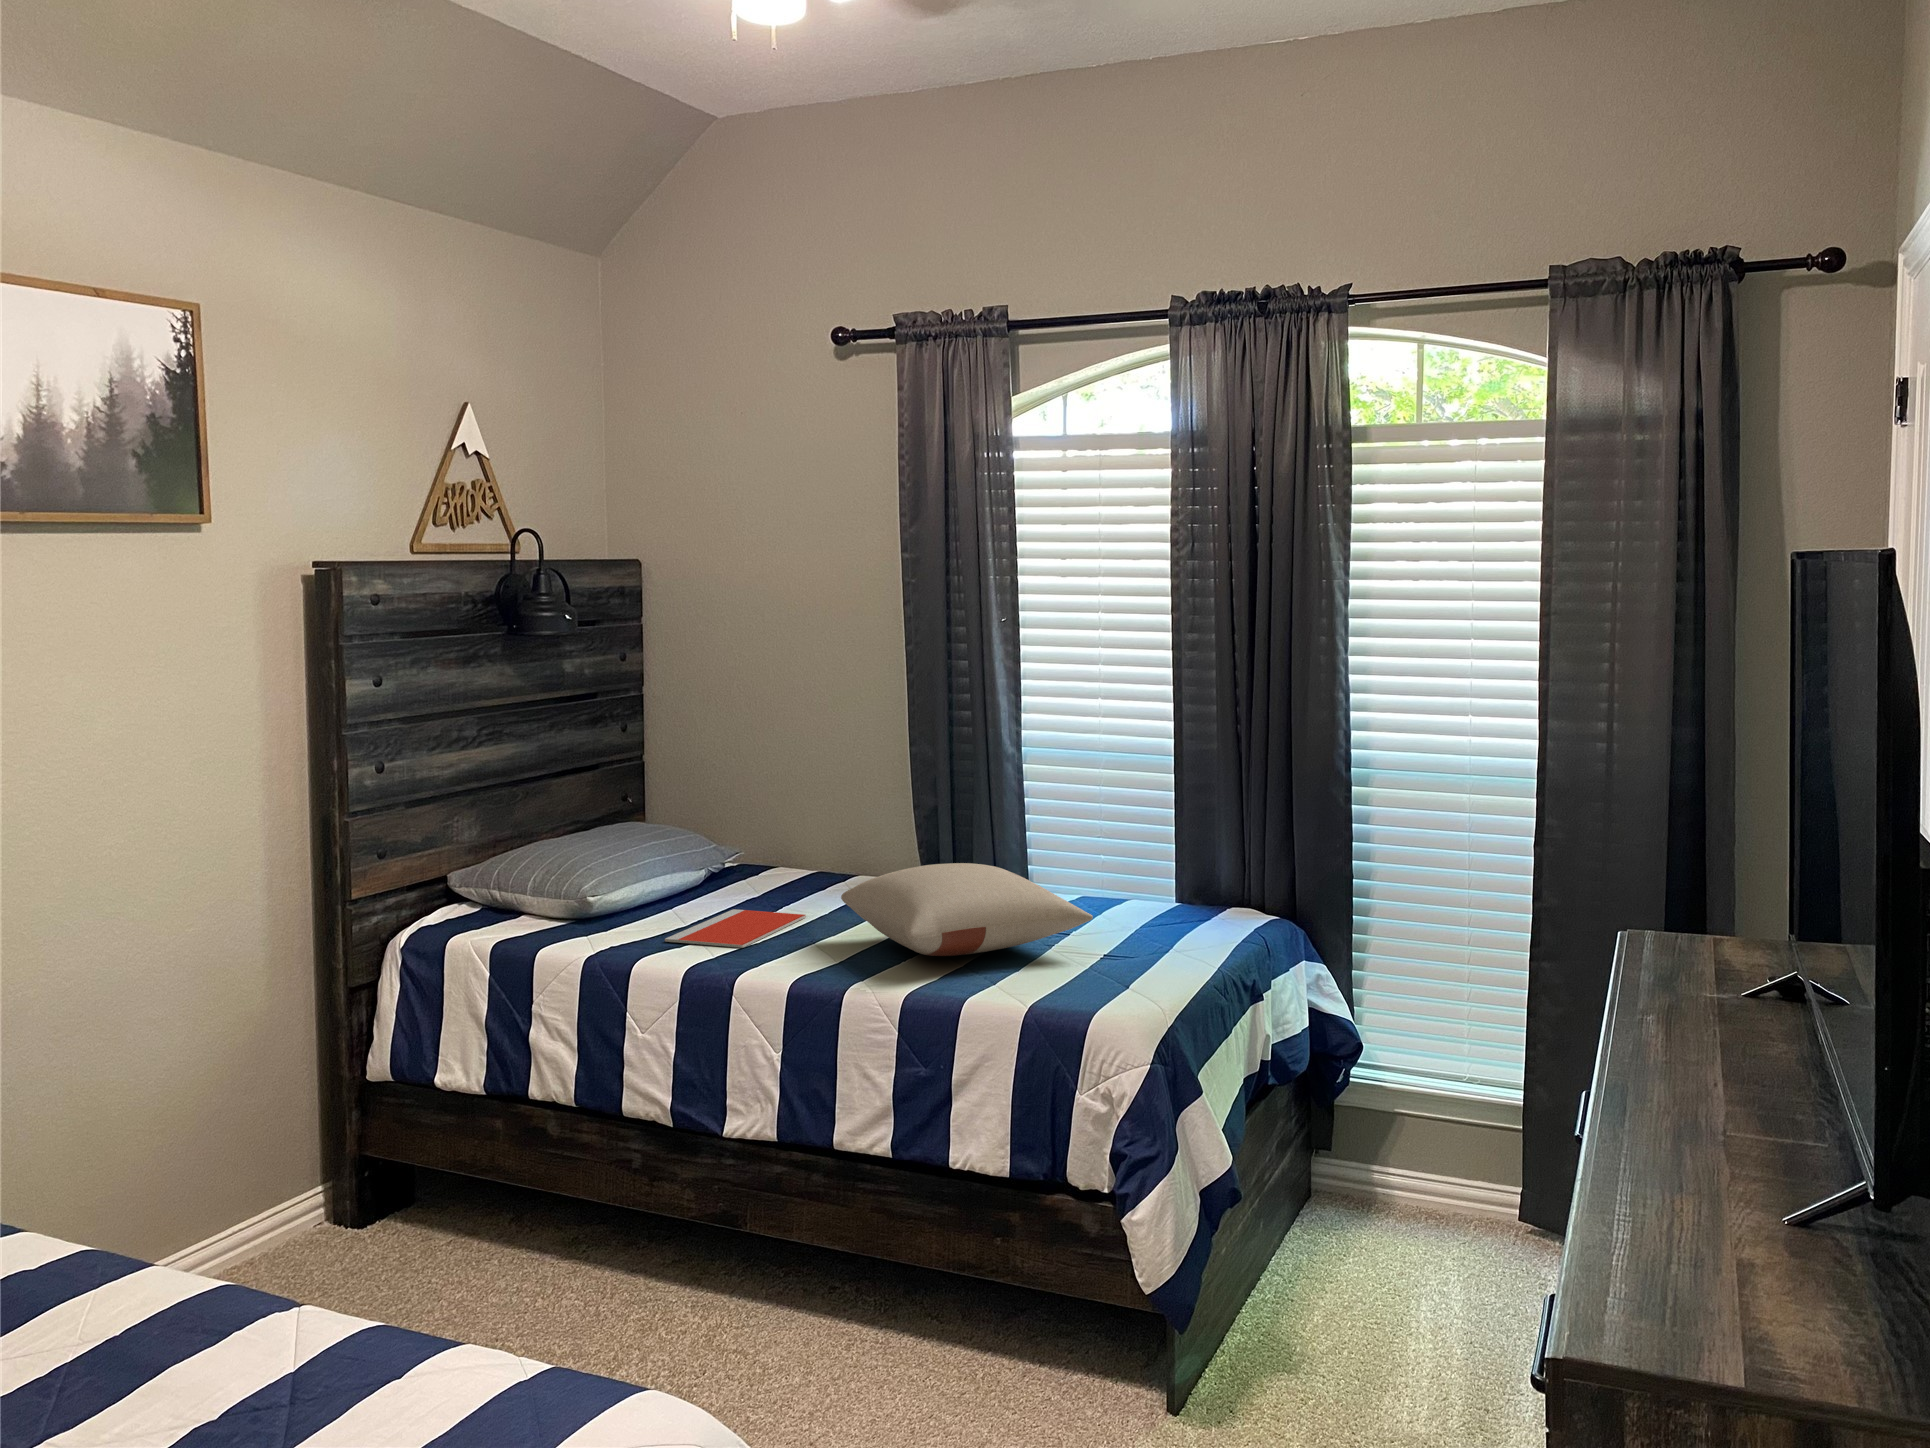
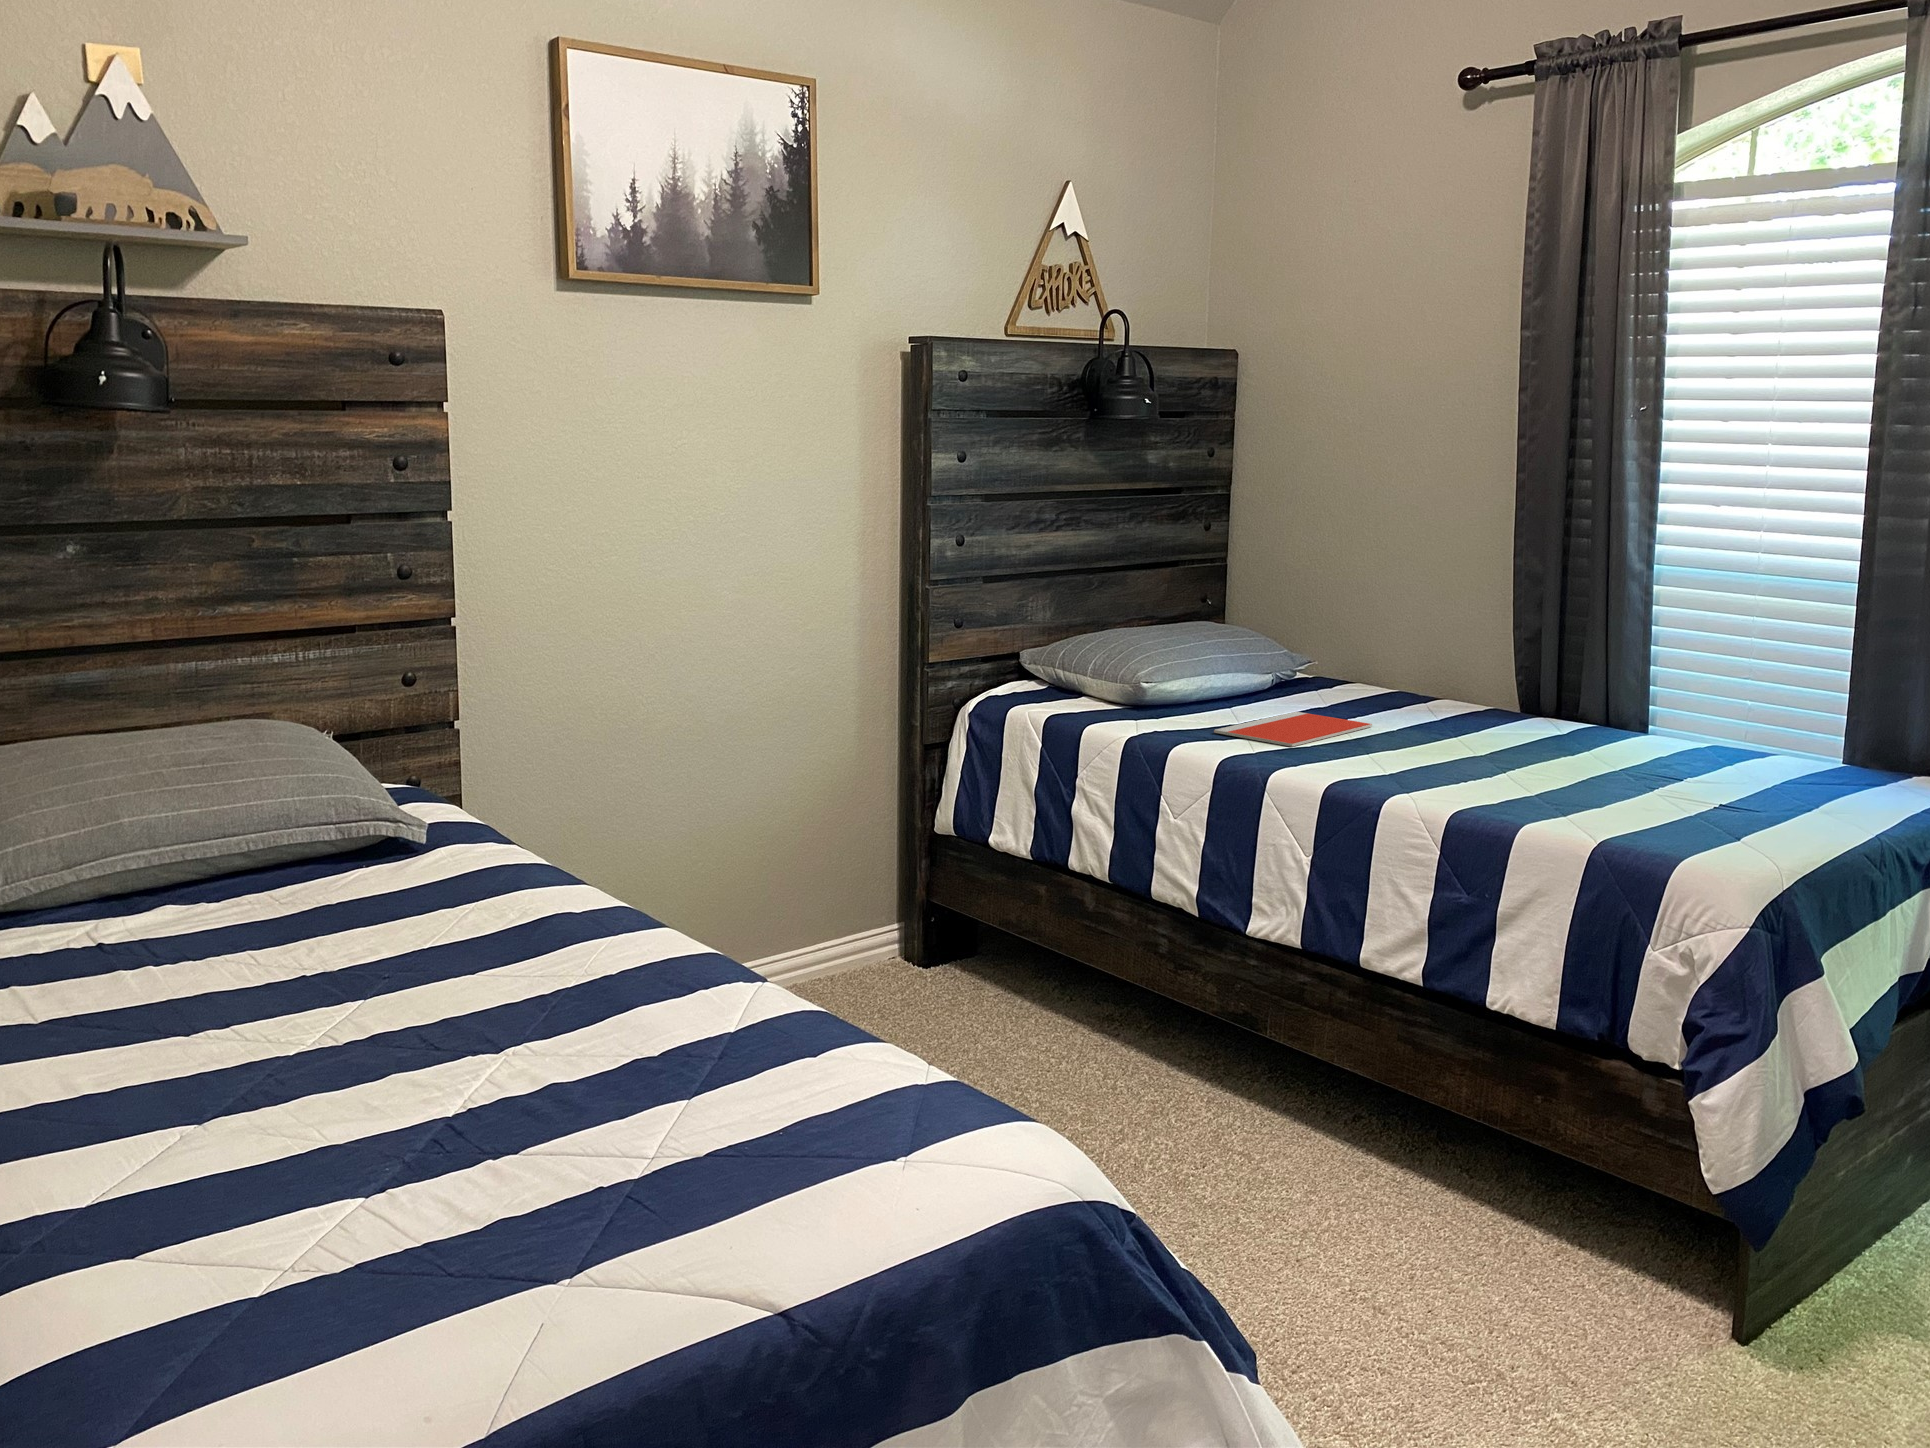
pillow: present [841,863,1093,956] -> none [1406,677,1706,777]

